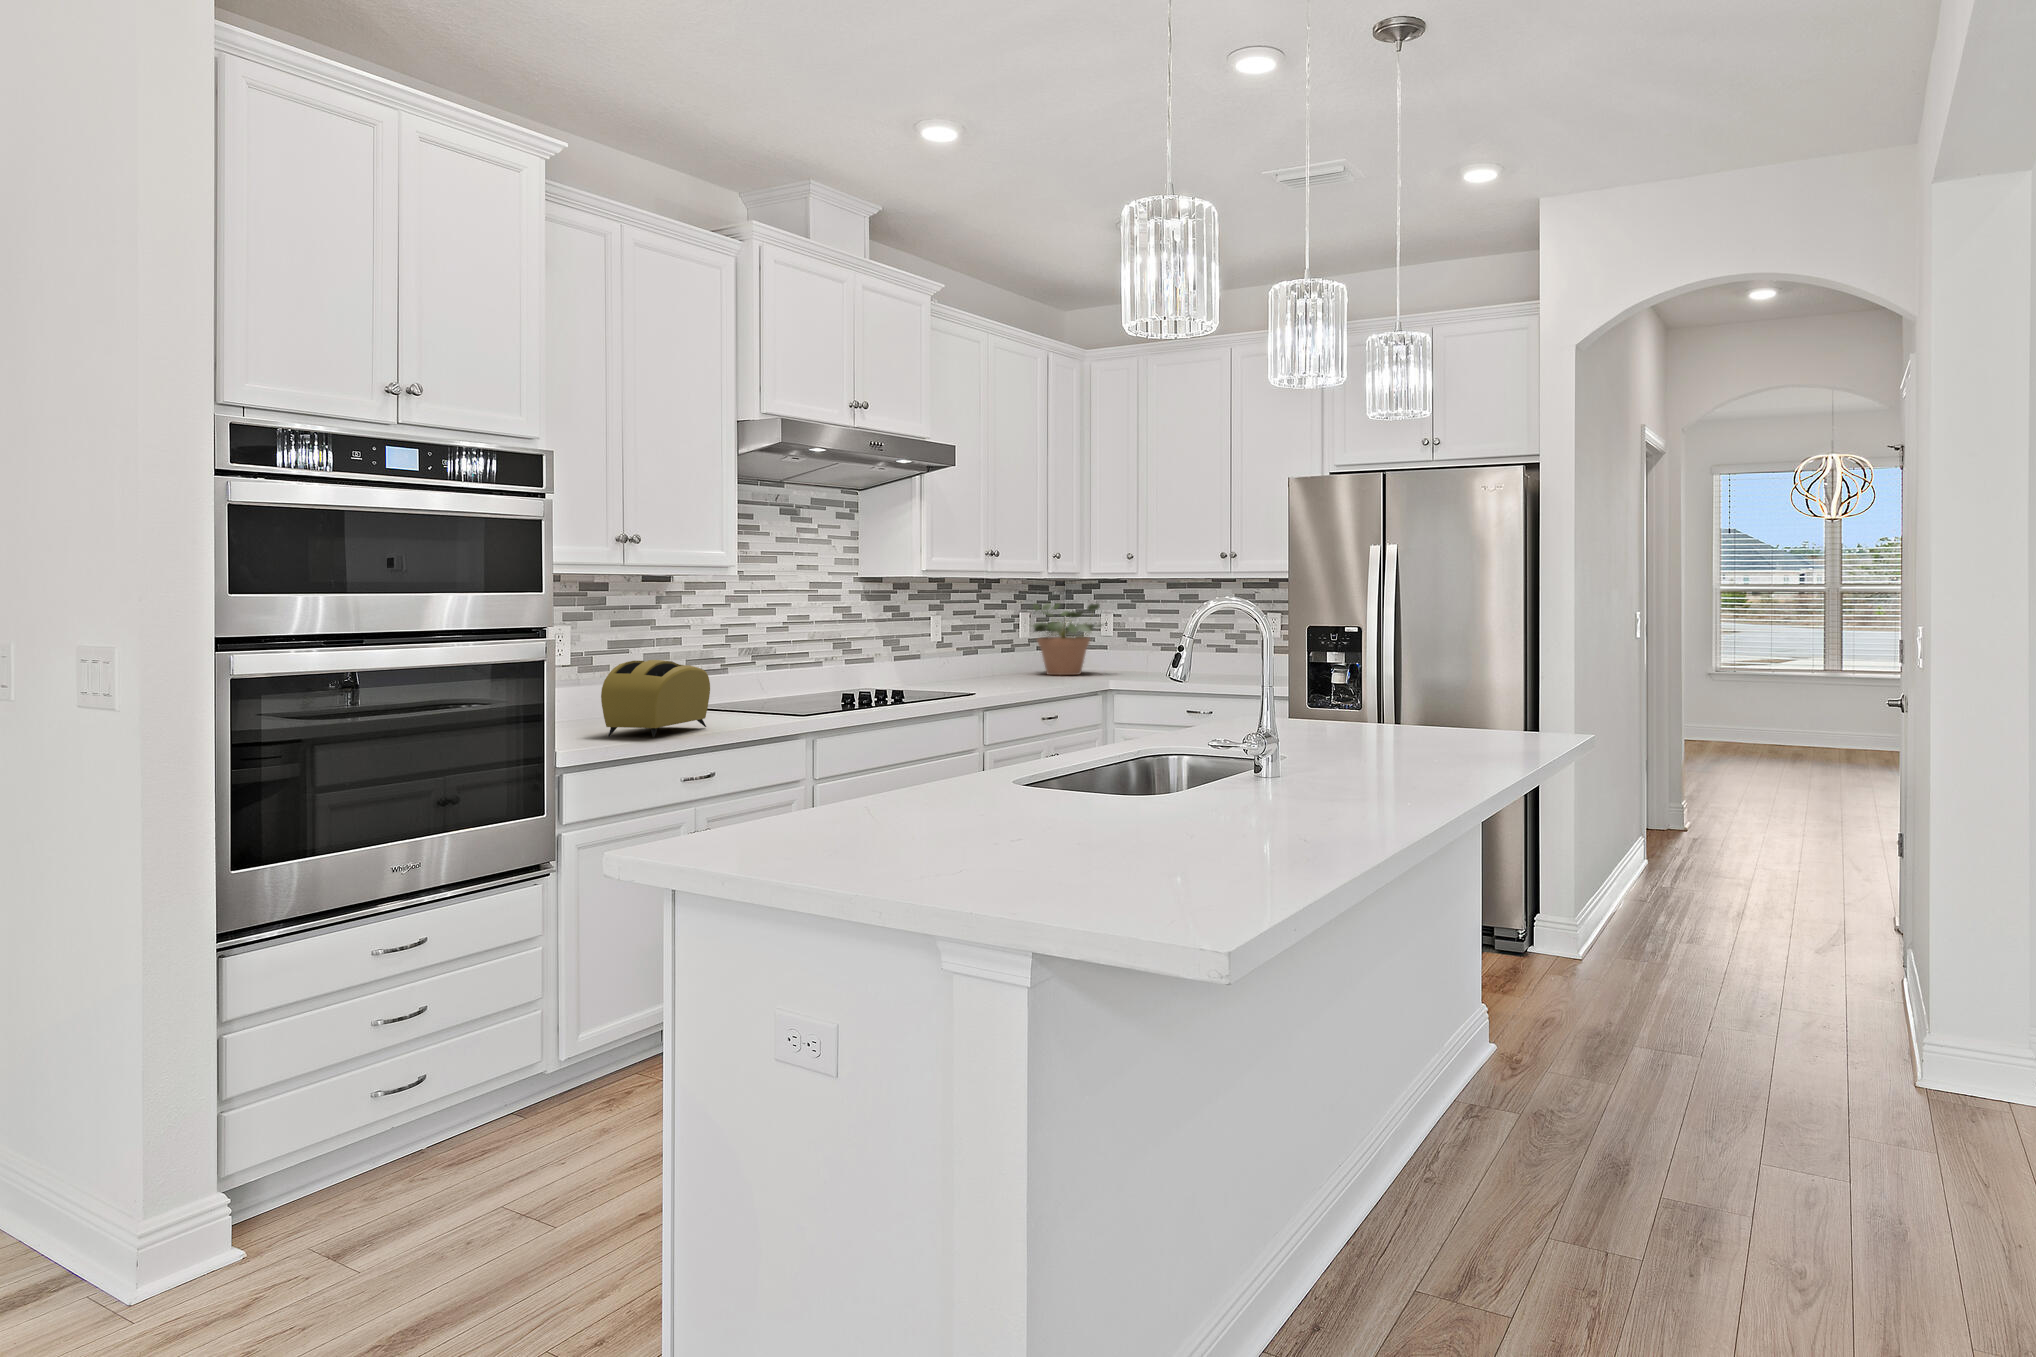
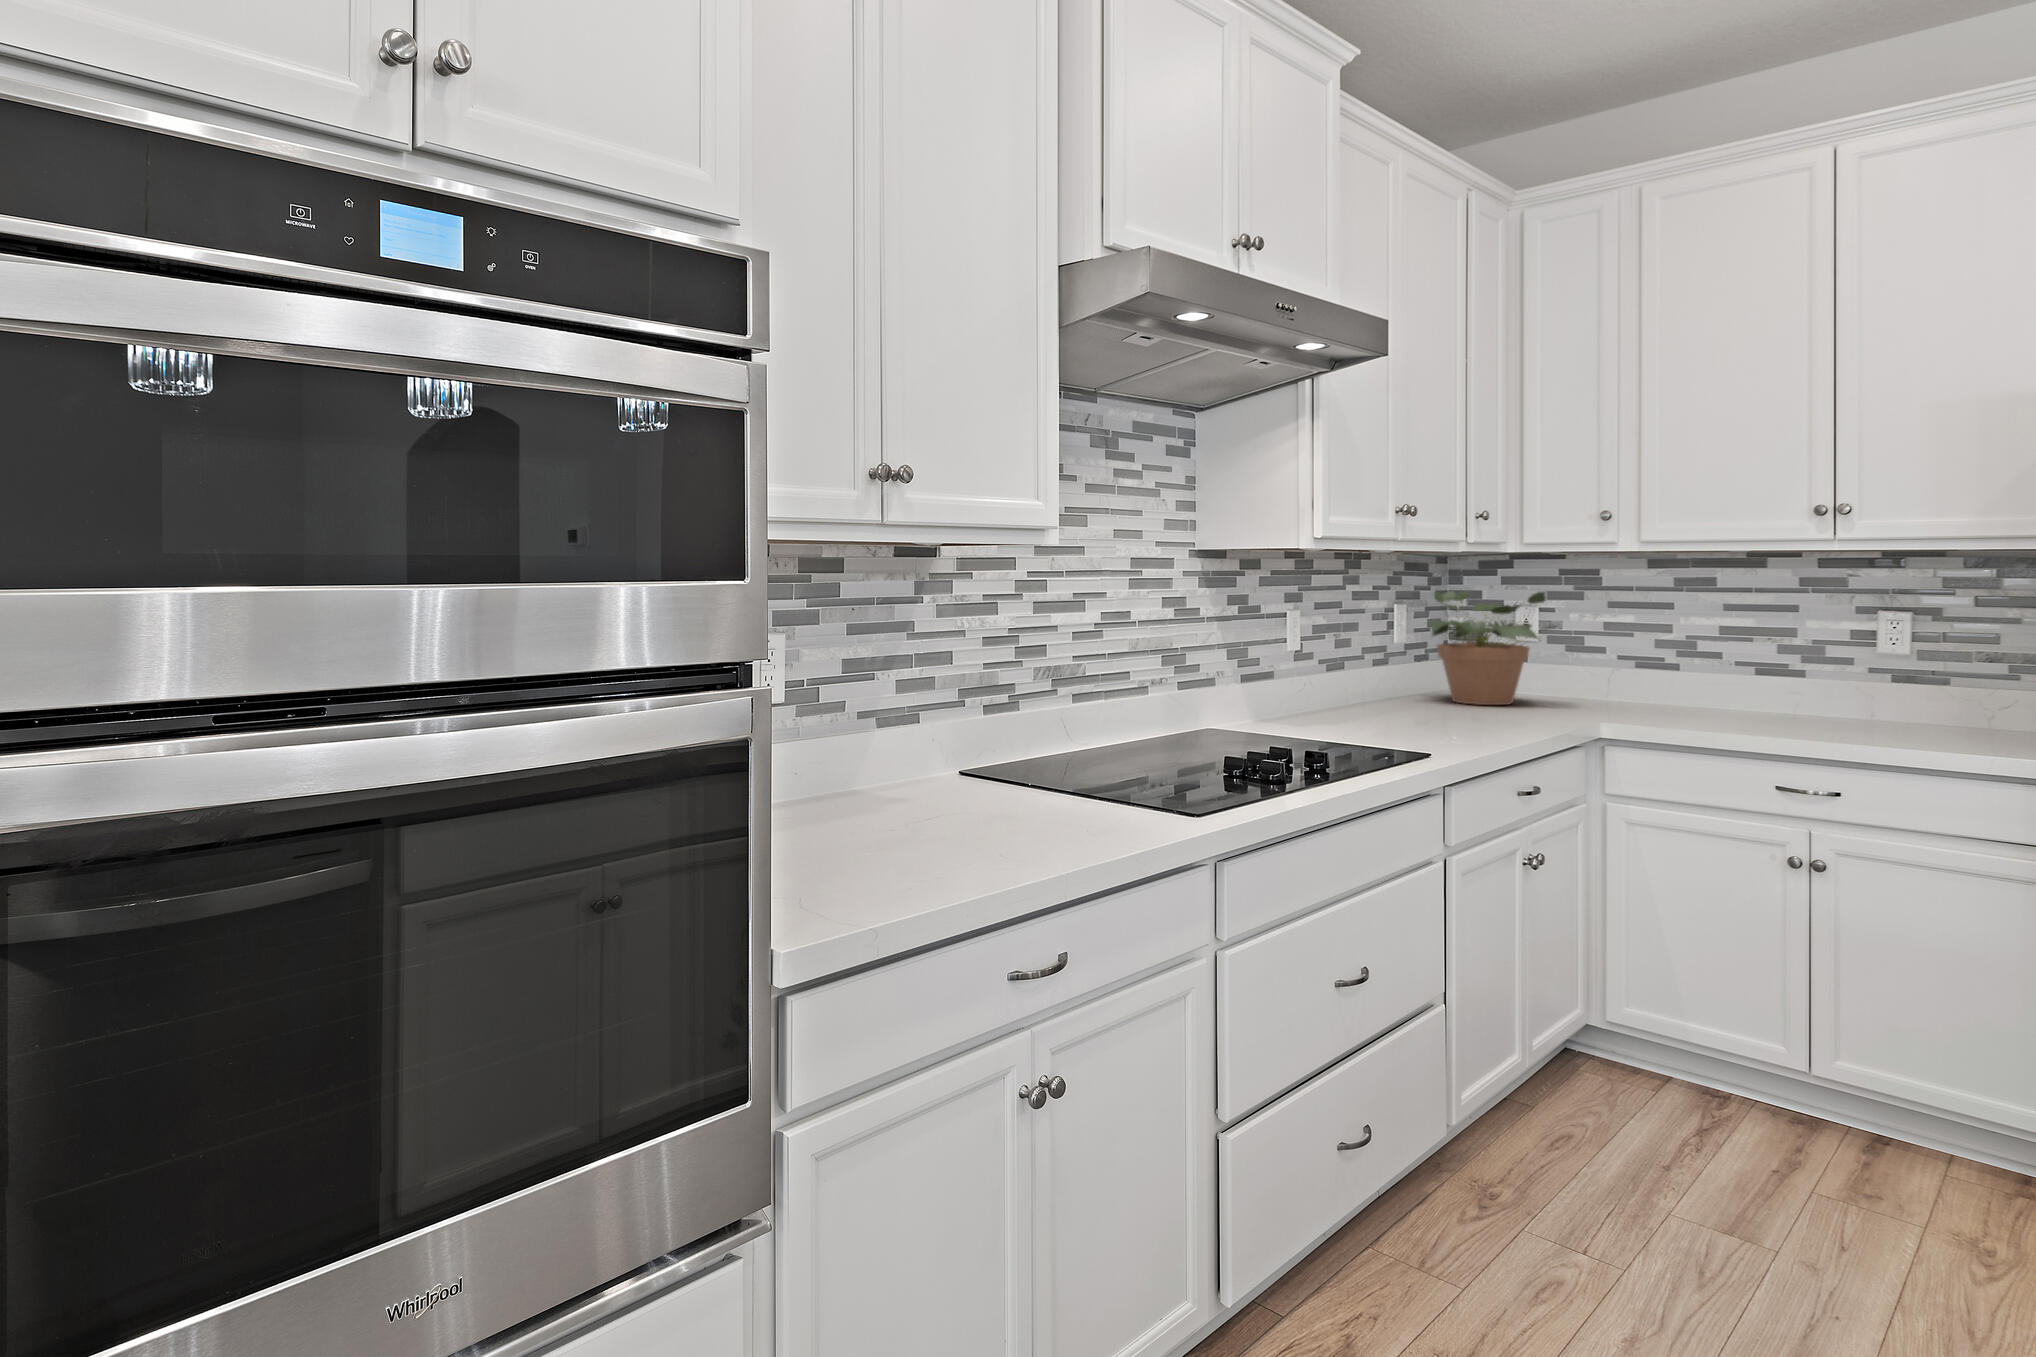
toaster: present [601,660,710,738] -> none [850,711,1043,880]

